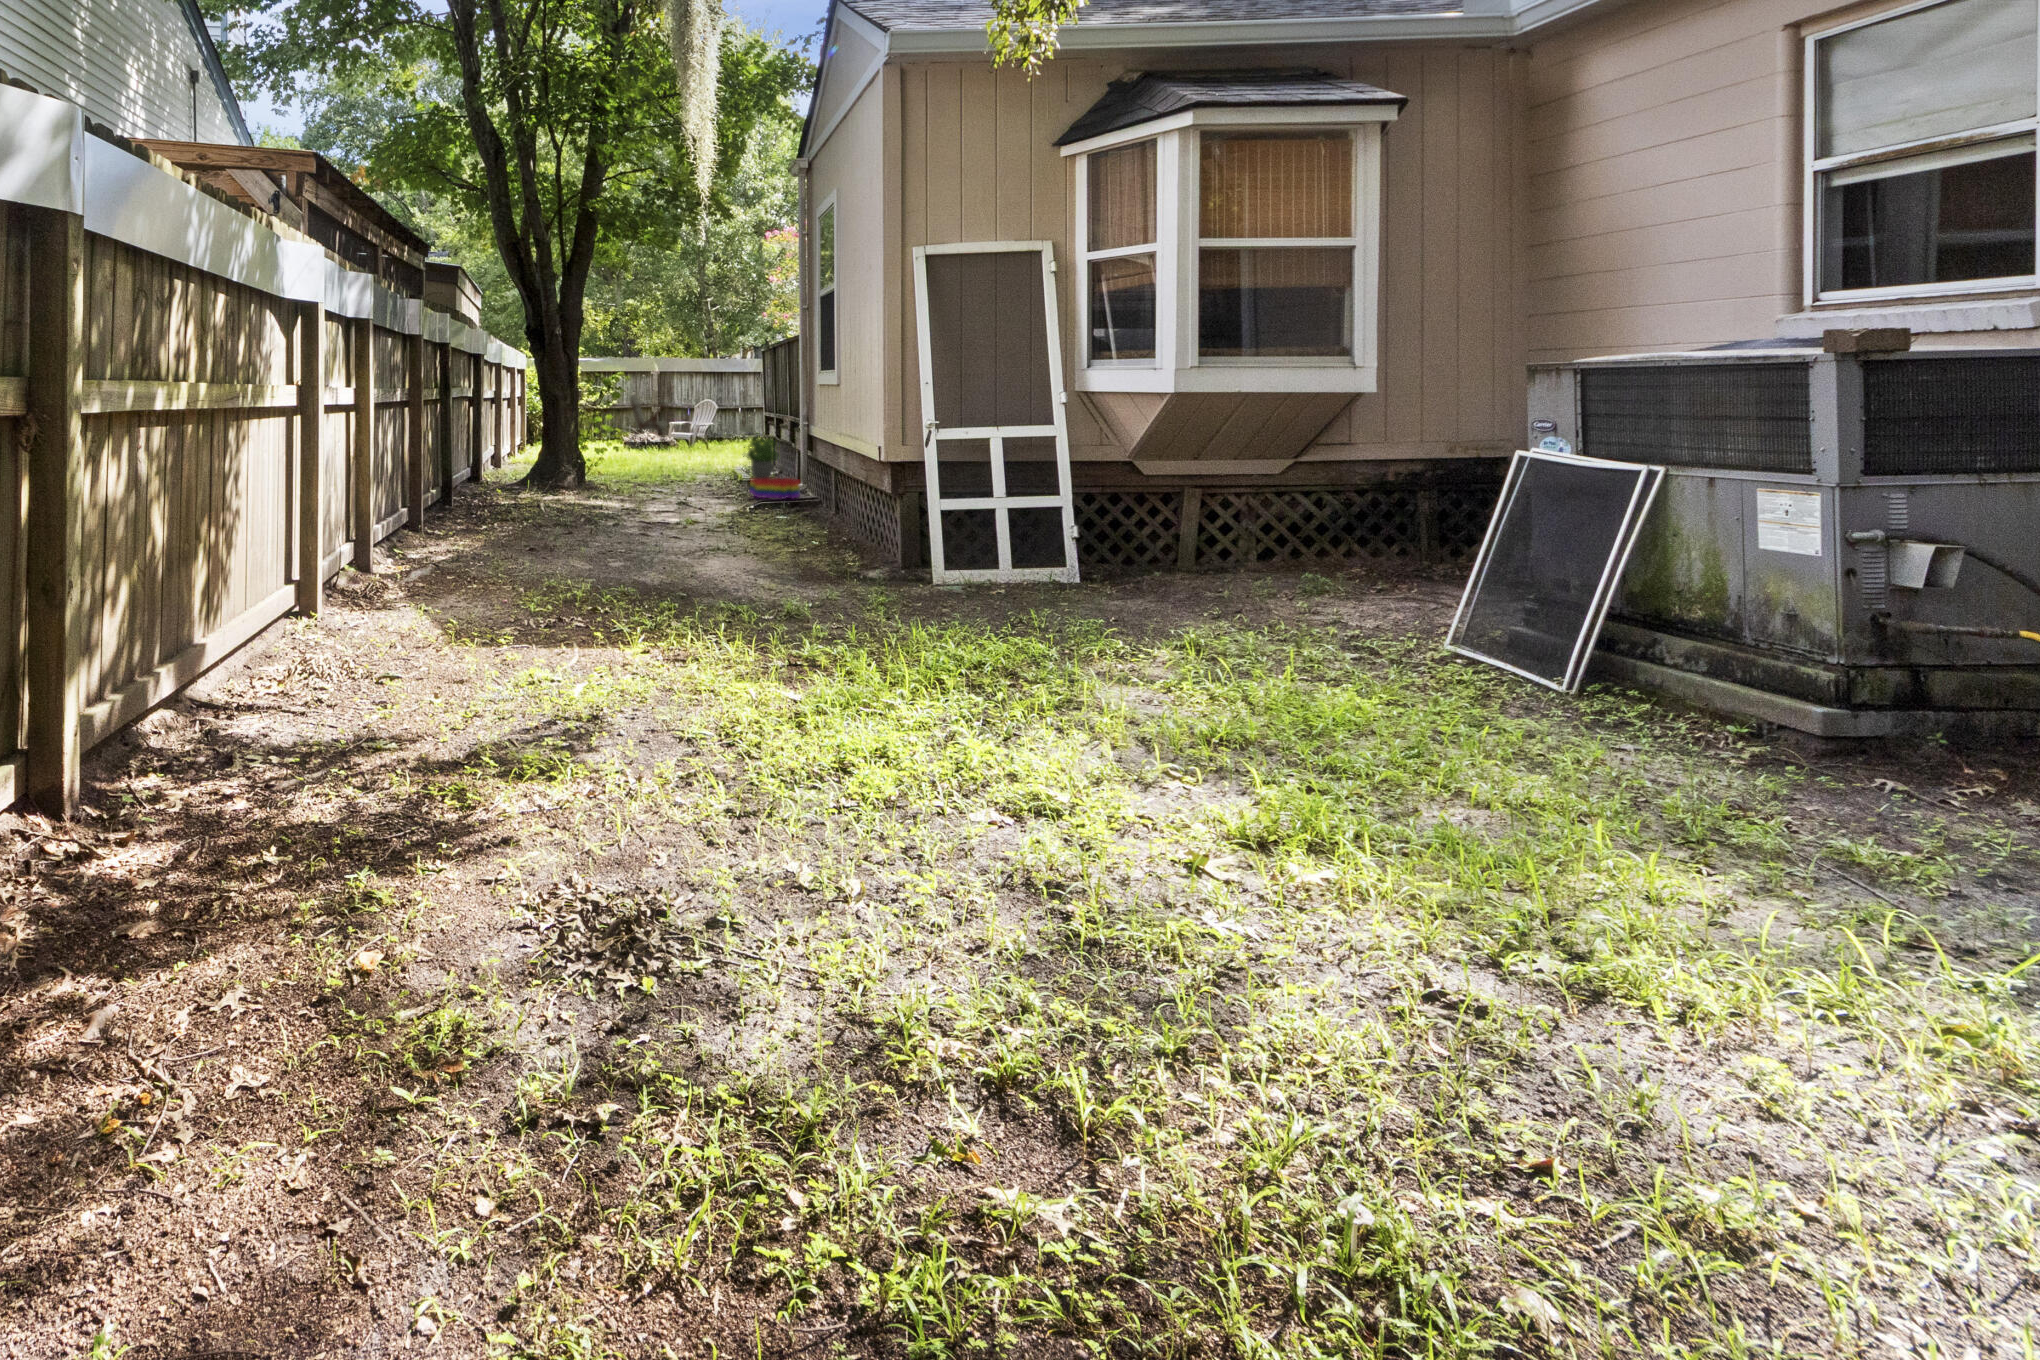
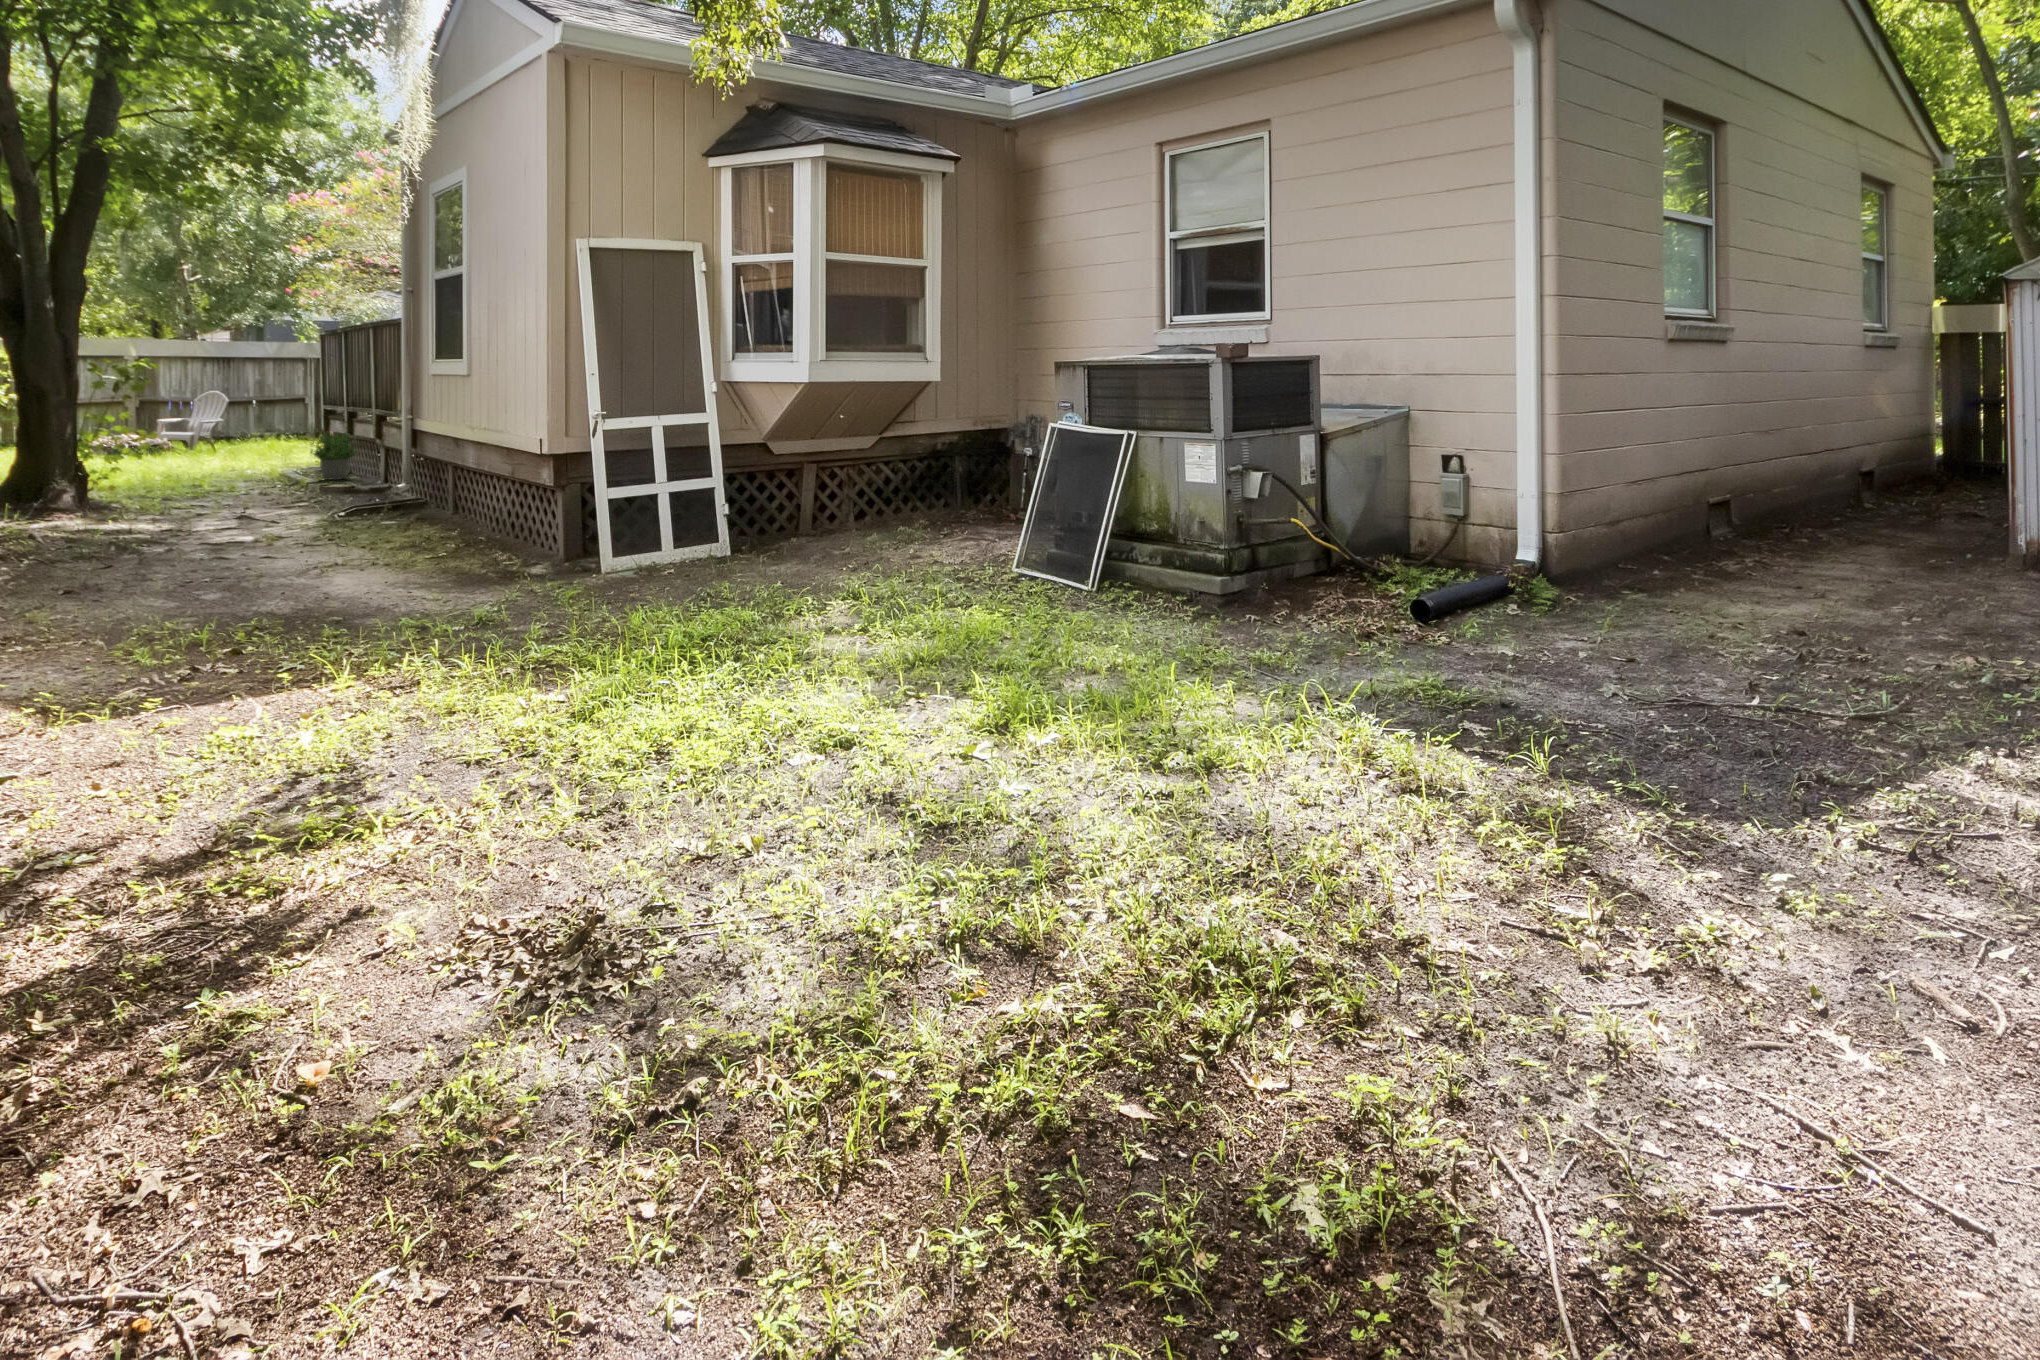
lounge chair: present [628,395,667,444] -> none [101,386,164,449]
storage bin: present [750,478,800,499] -> none [335,475,398,499]

